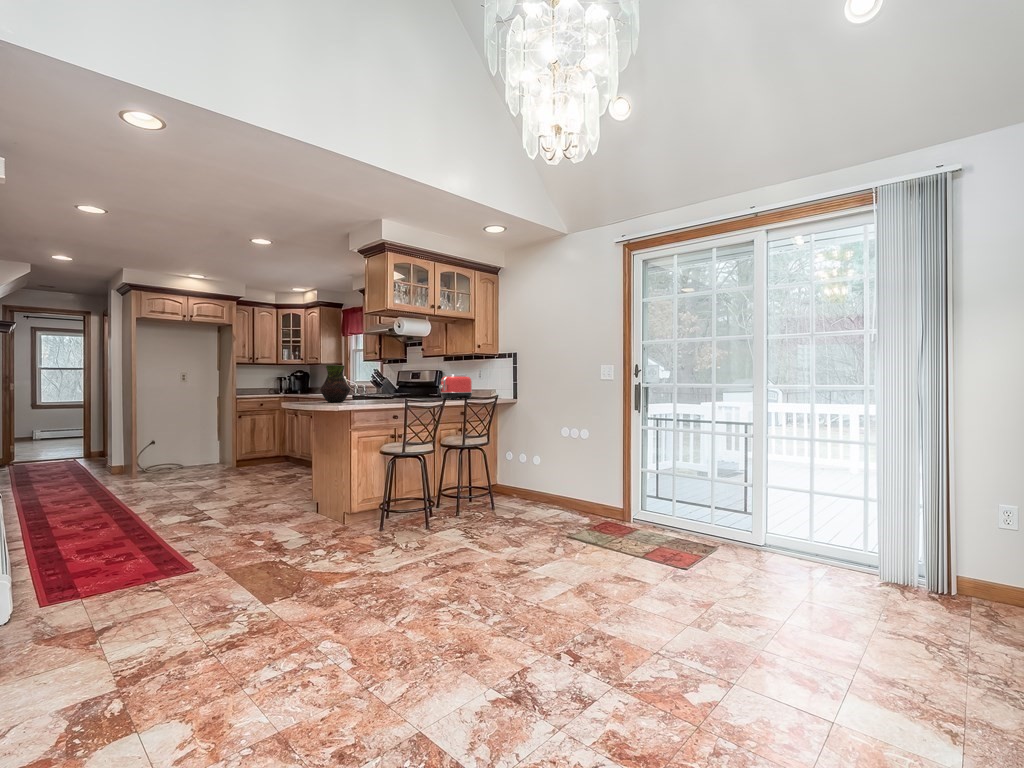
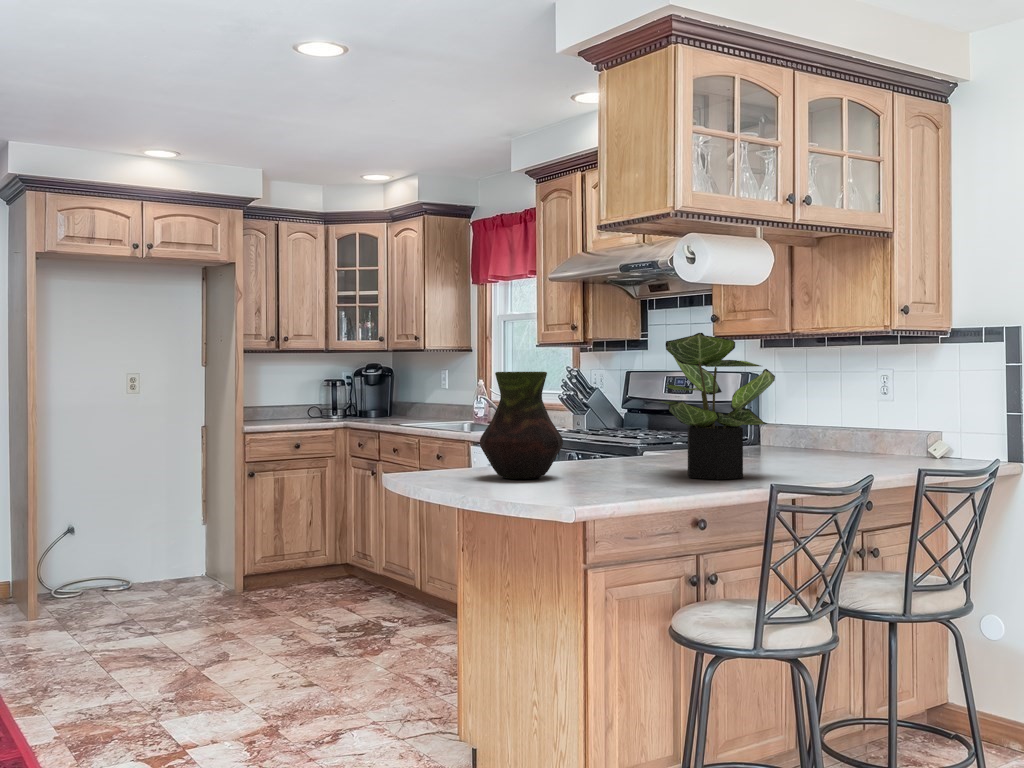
potted plant: none [384,352,424,402] -> present [660,333,775,479]
toaster: present [438,374,472,399] -> none [790,391,886,465]

